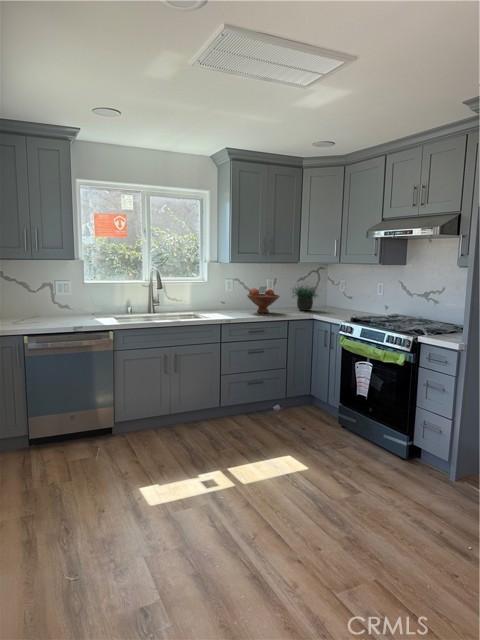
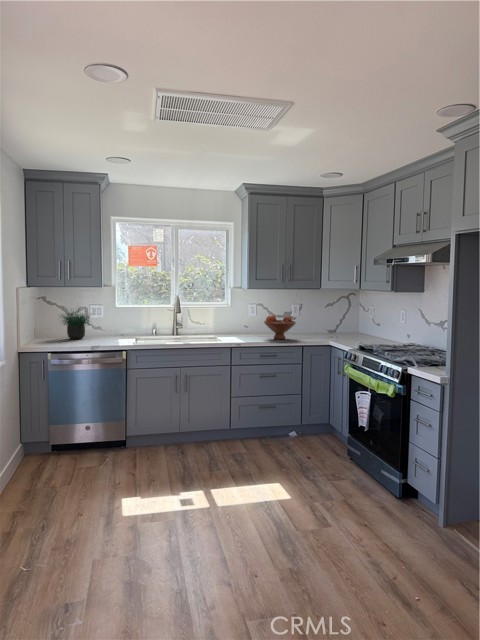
potted plant: present [293,286,317,311] -> present [62,312,89,339]

